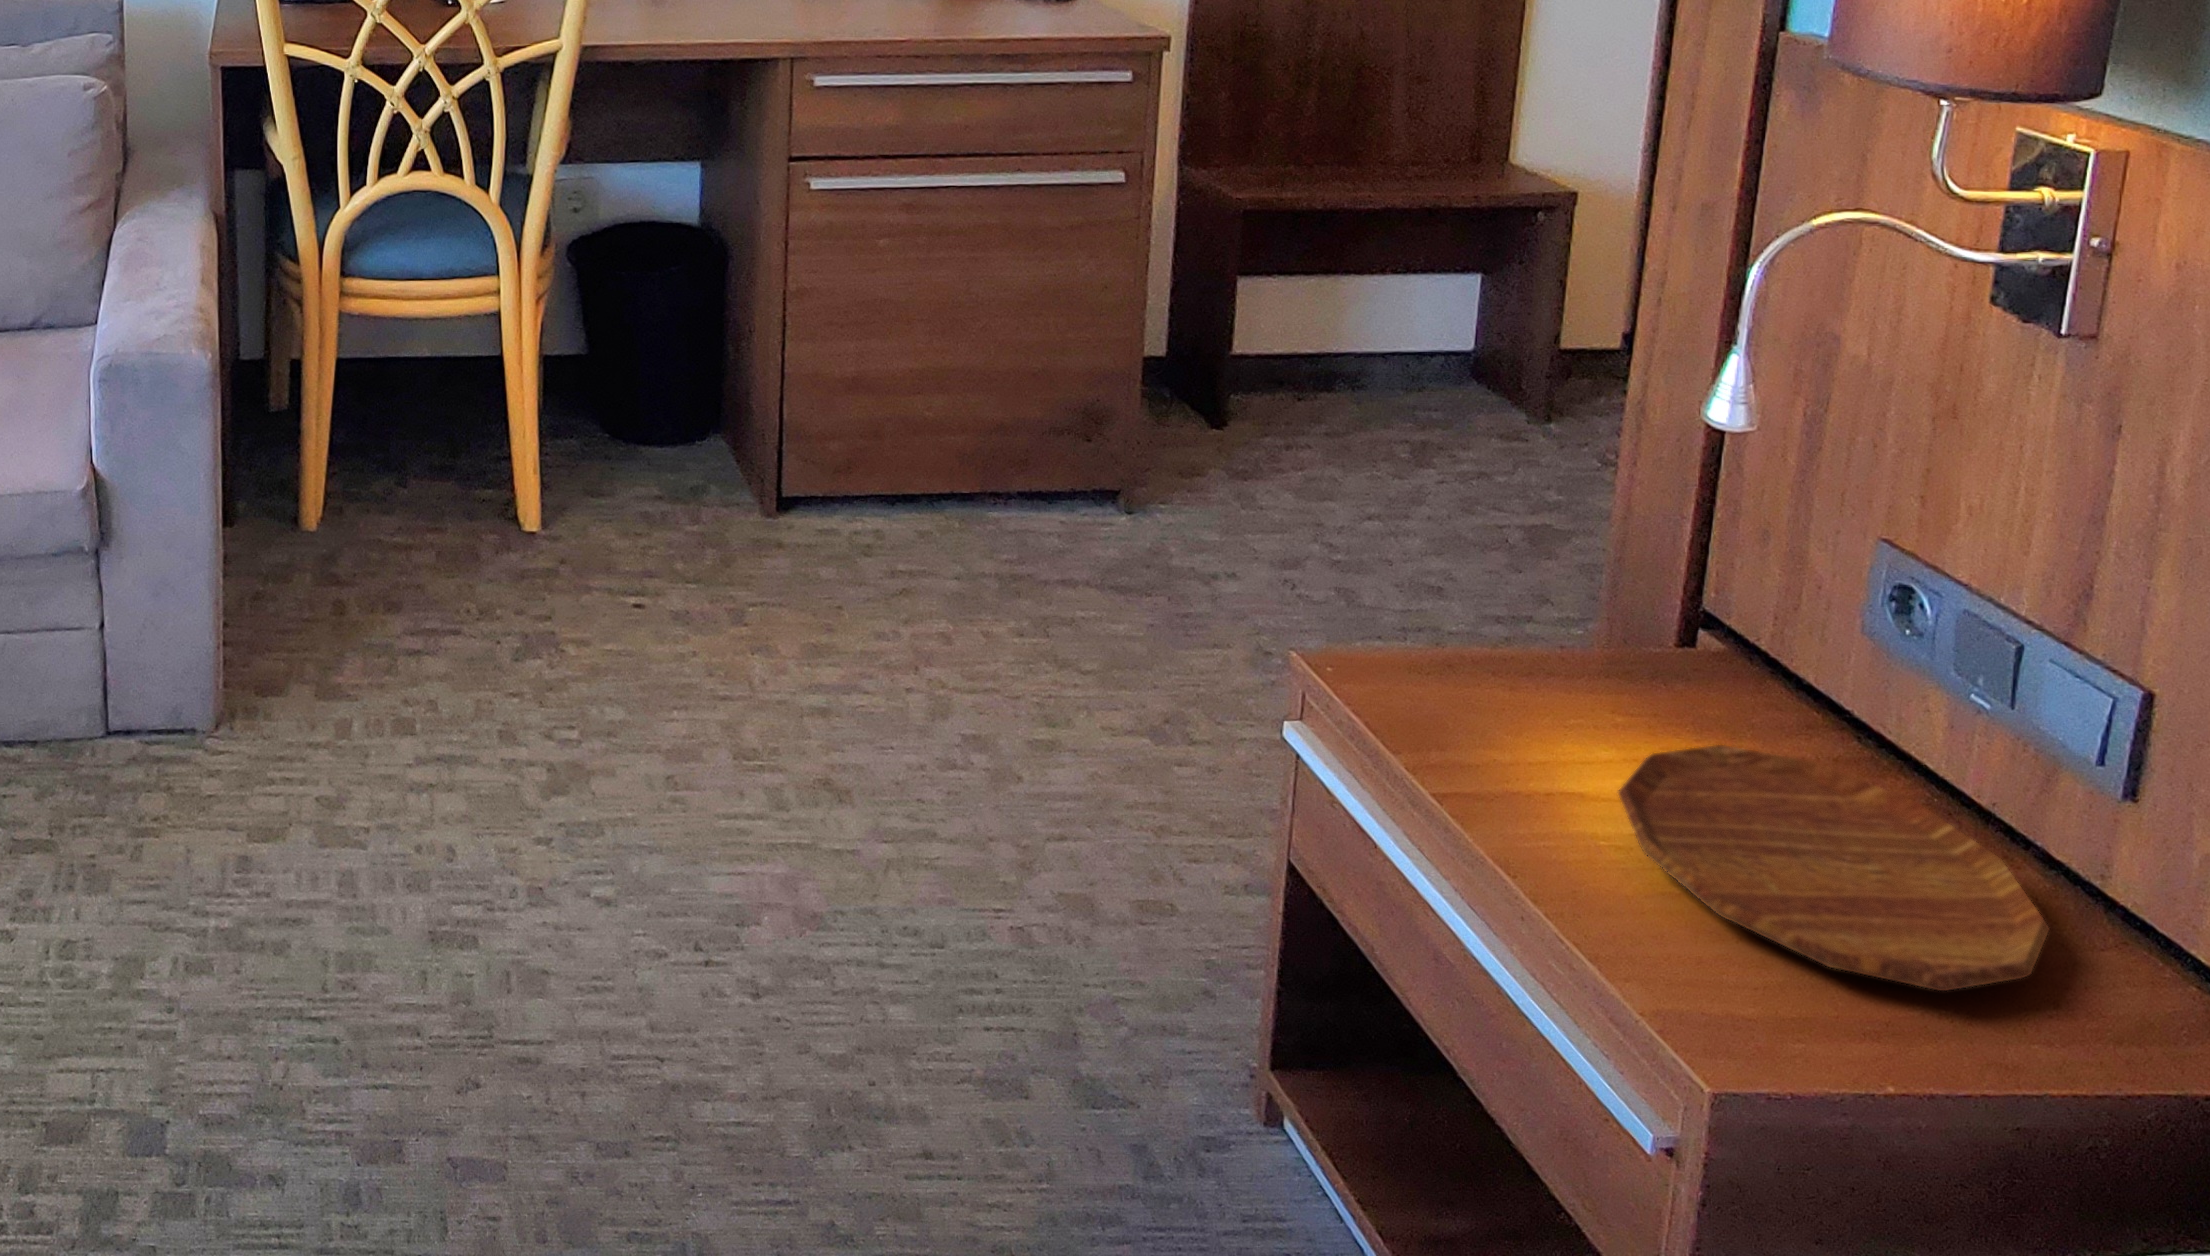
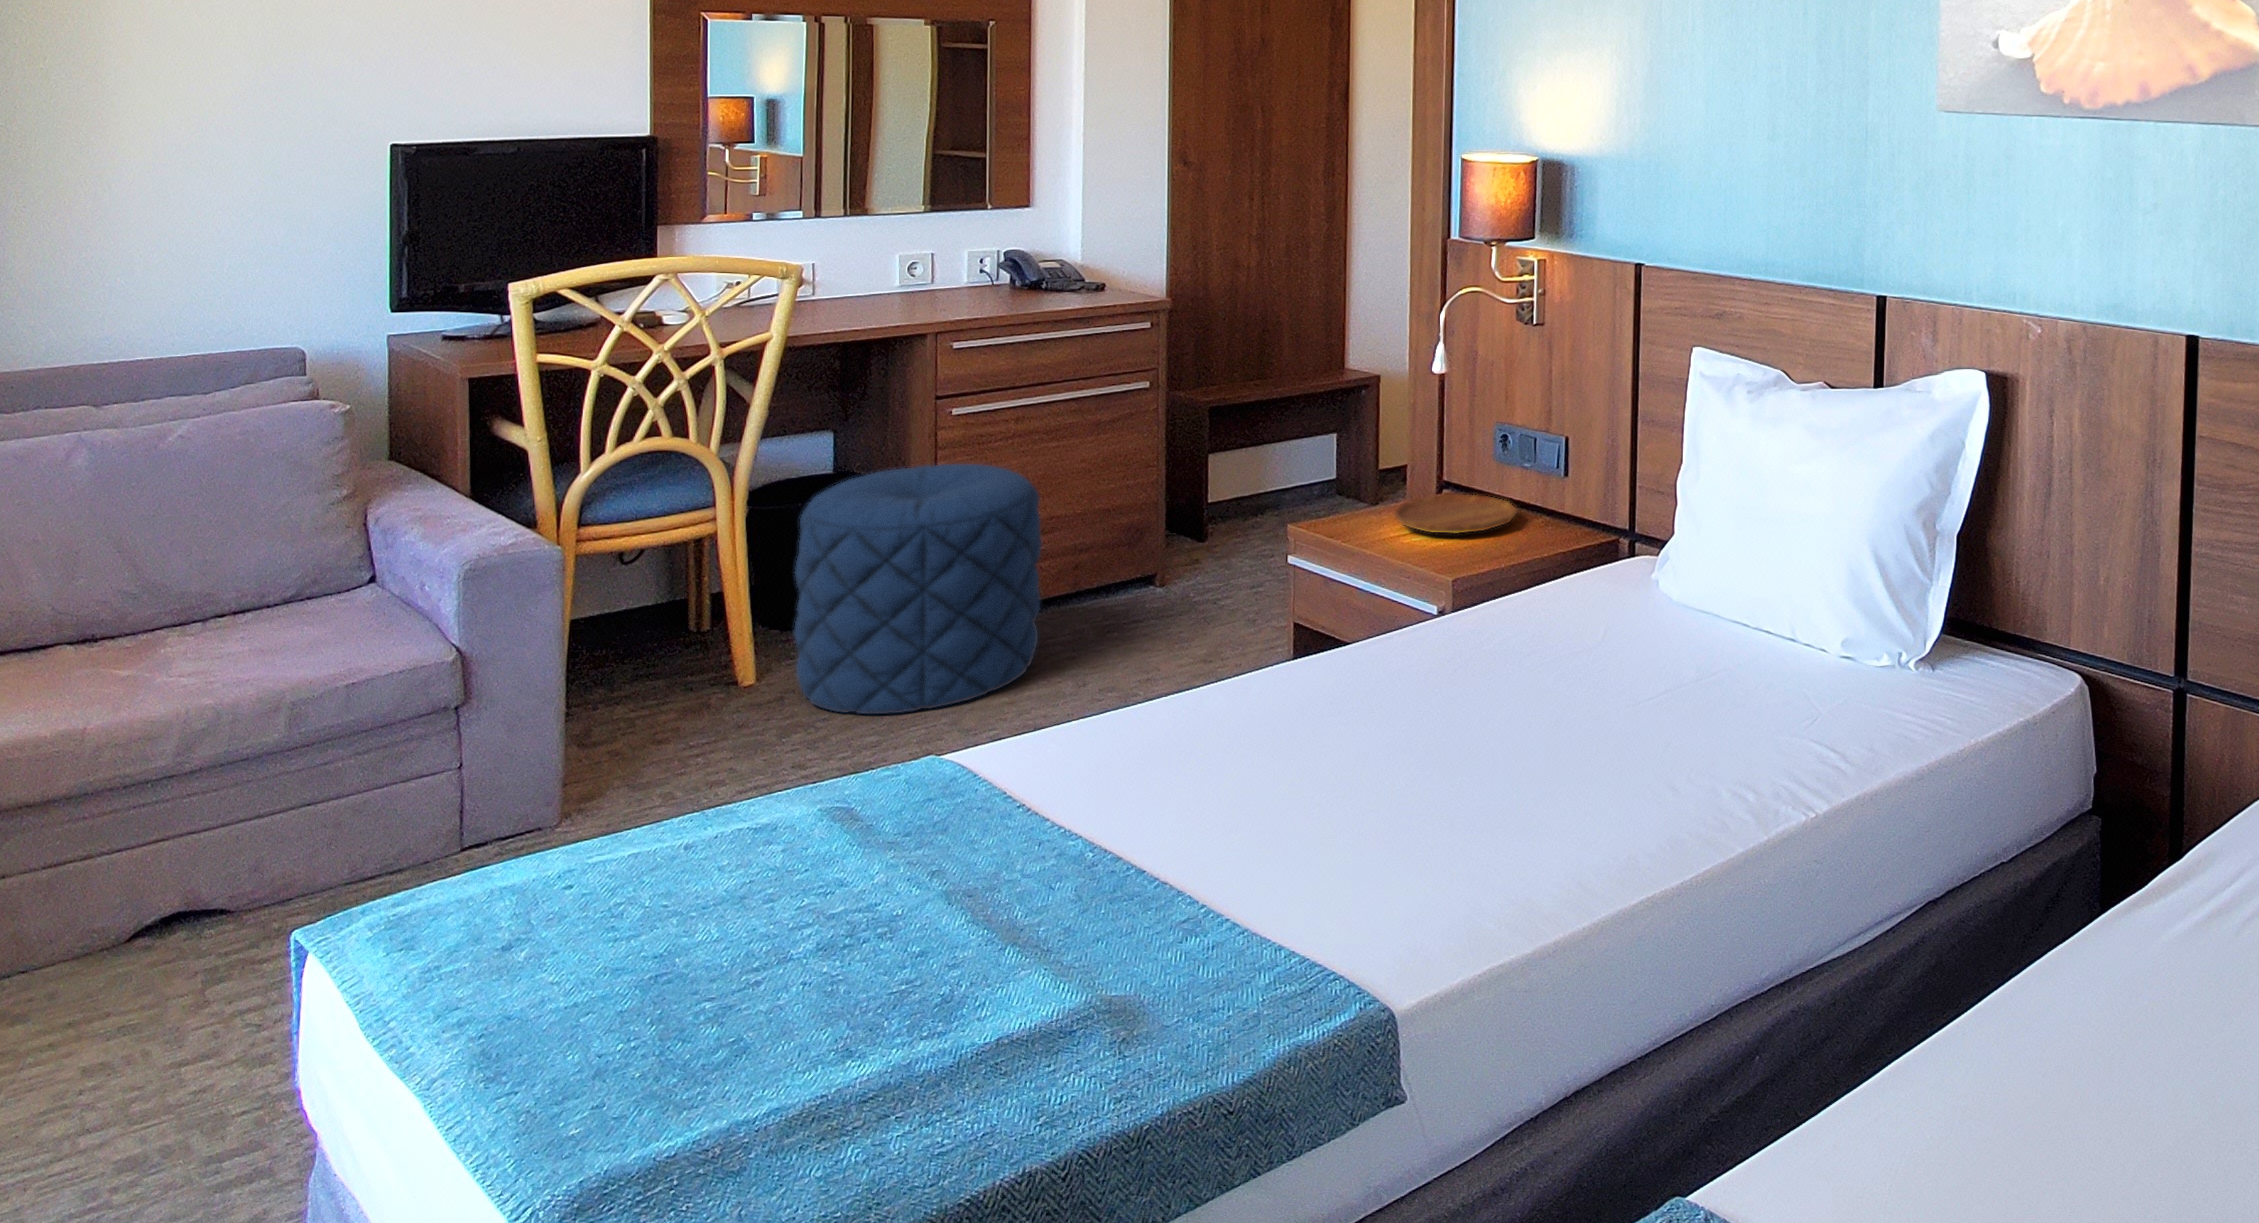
pouf: none [556,270,908,700] -> present [795,464,1042,714]

